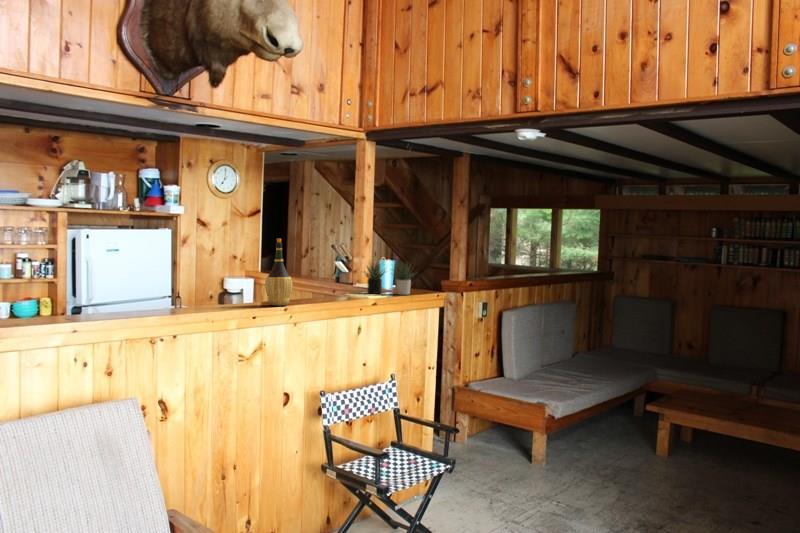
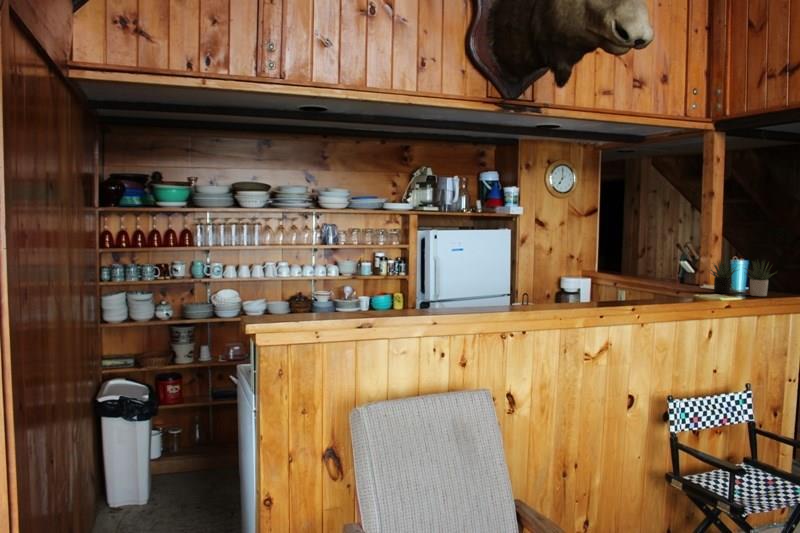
wine bottle: present [265,238,292,305] -> none [608,236,638,304]

